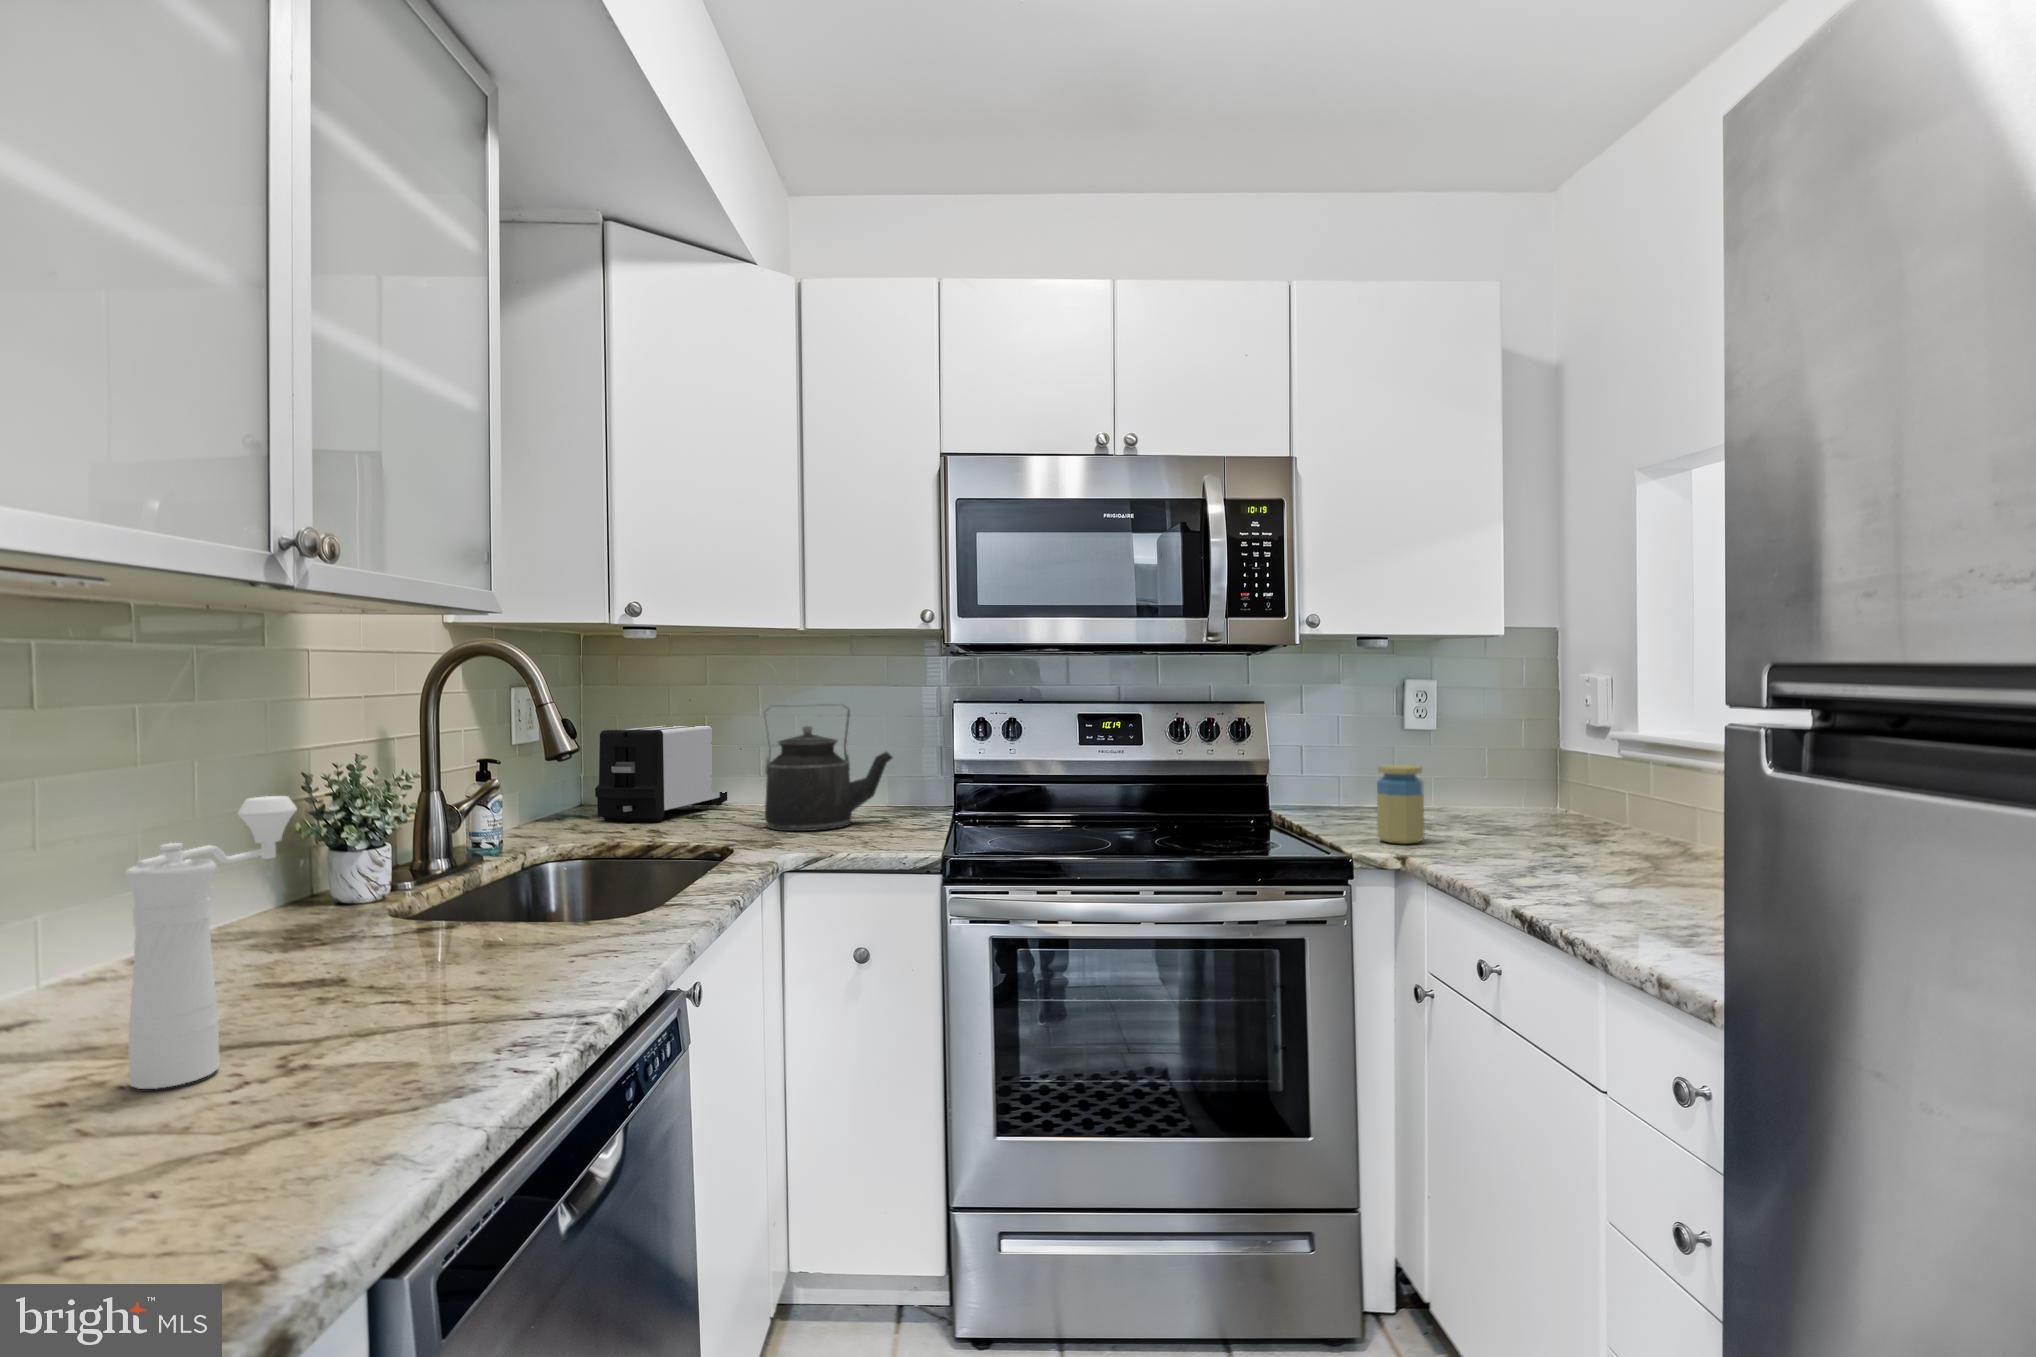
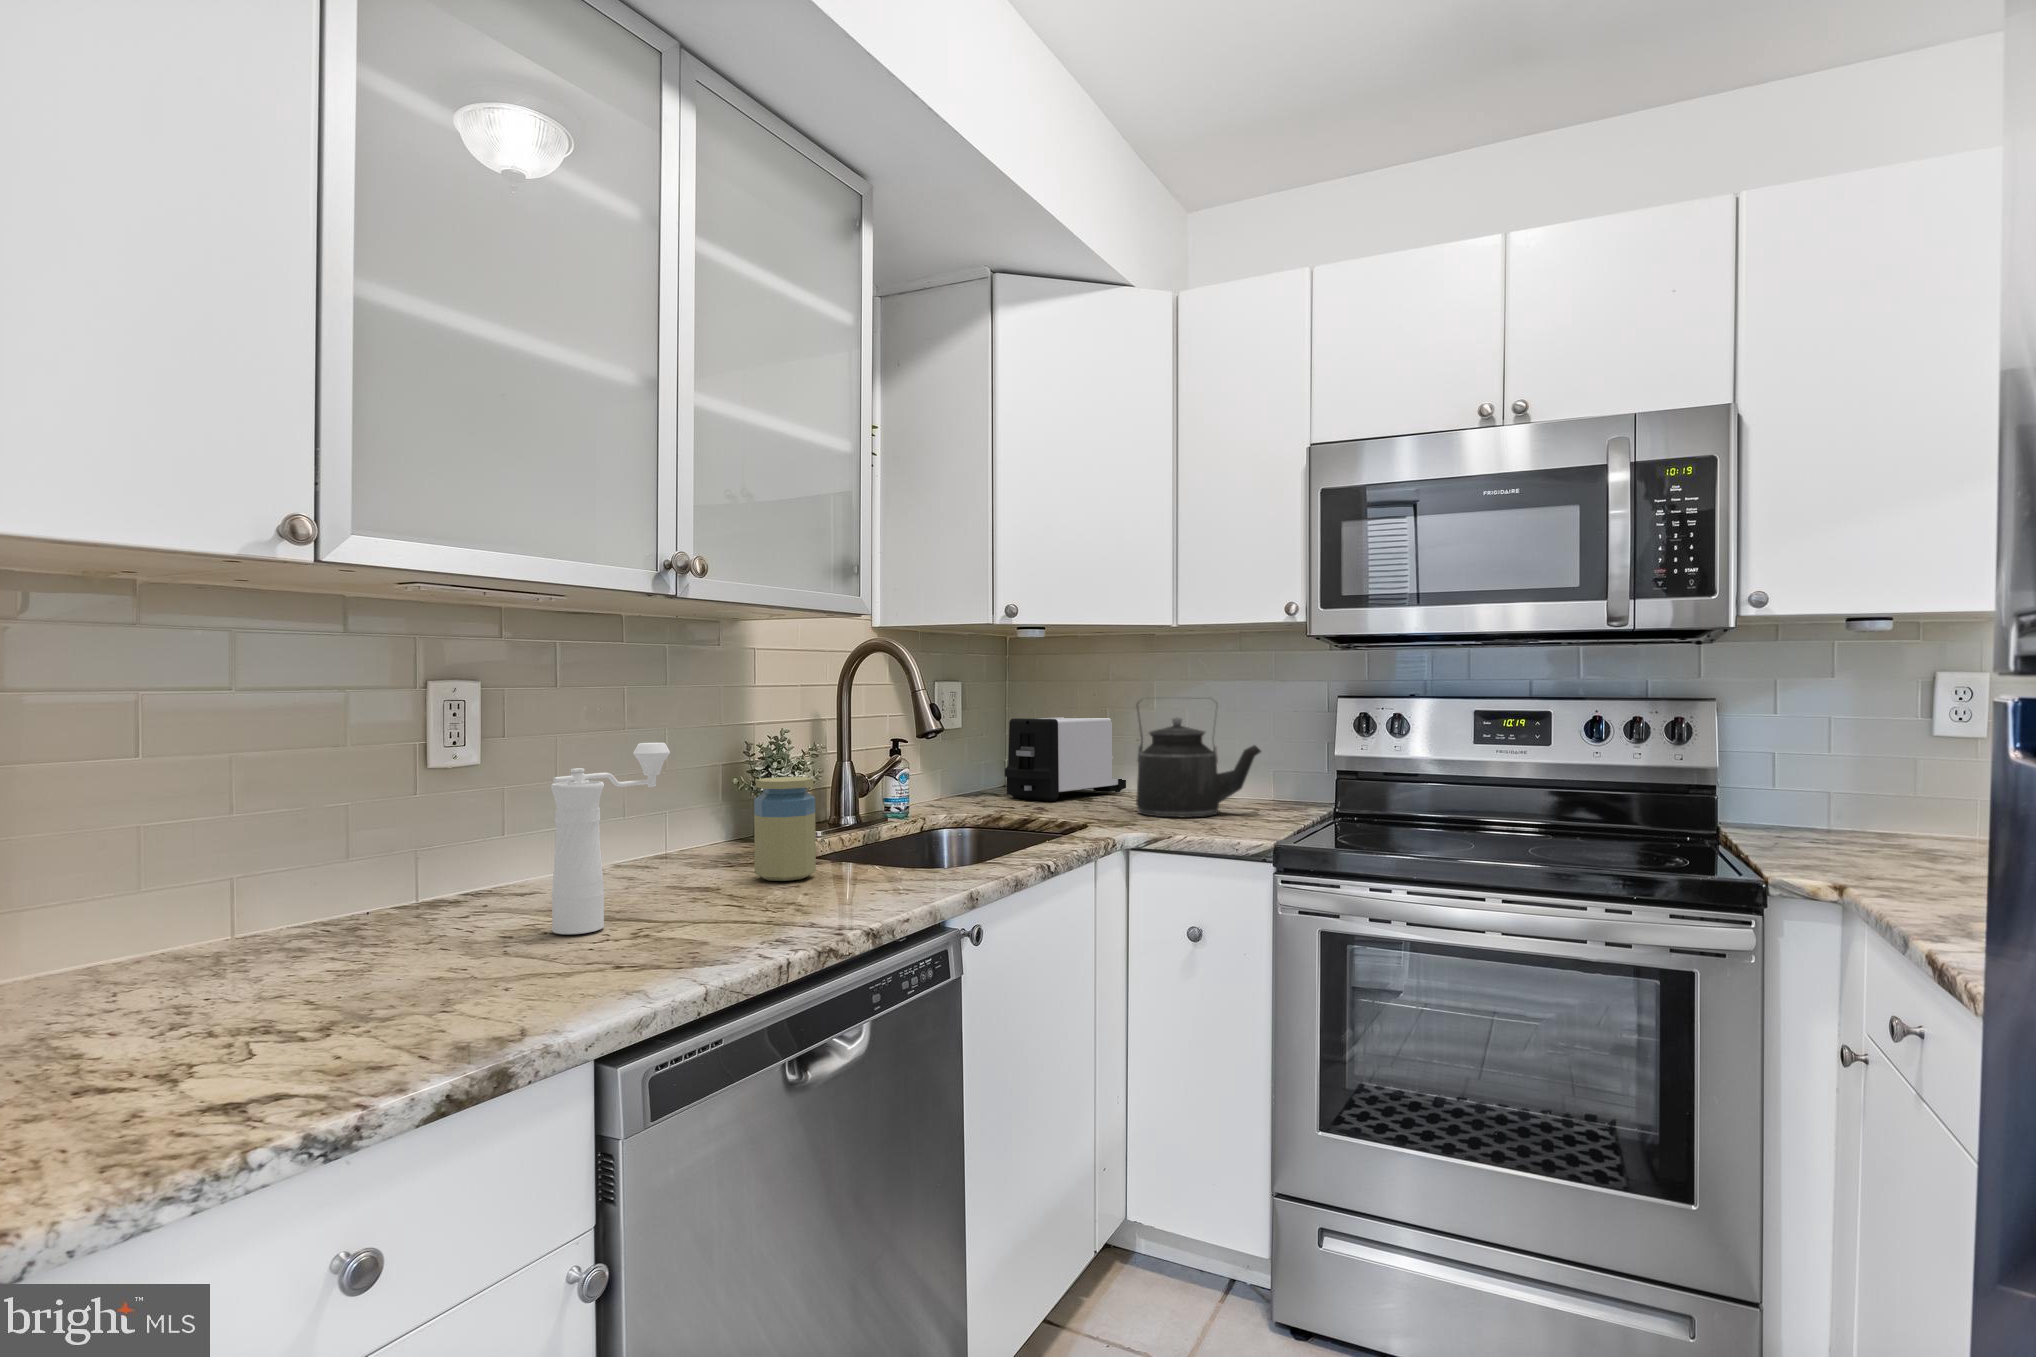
jar: present [1377,765,1424,844] -> present [754,777,816,881]

